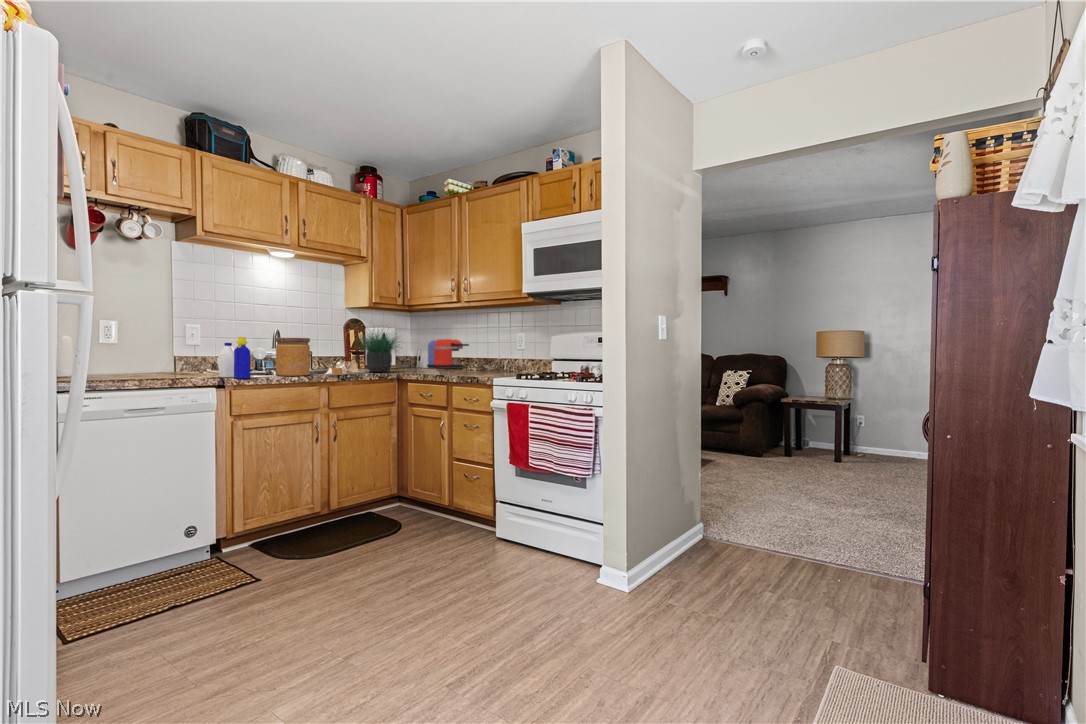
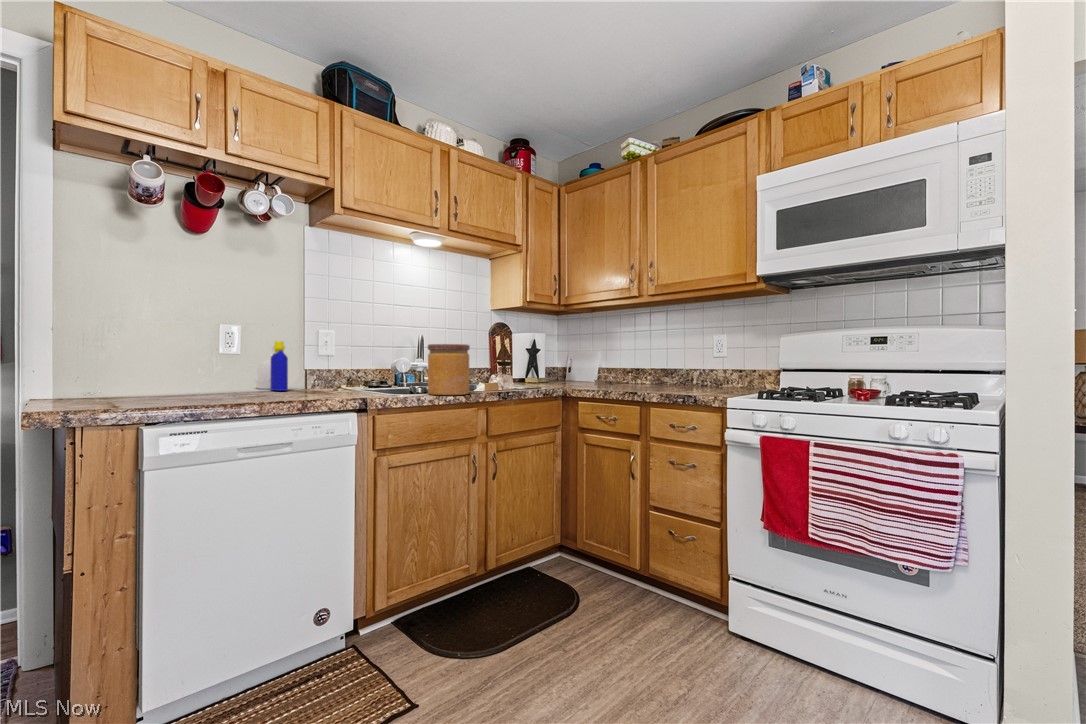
potted plant: present [358,330,398,372] -> none [511,315,582,389]
bottle: present [217,337,250,378] -> present [256,341,288,391]
coffee maker: present [427,339,469,368] -> none [589,346,640,383]

